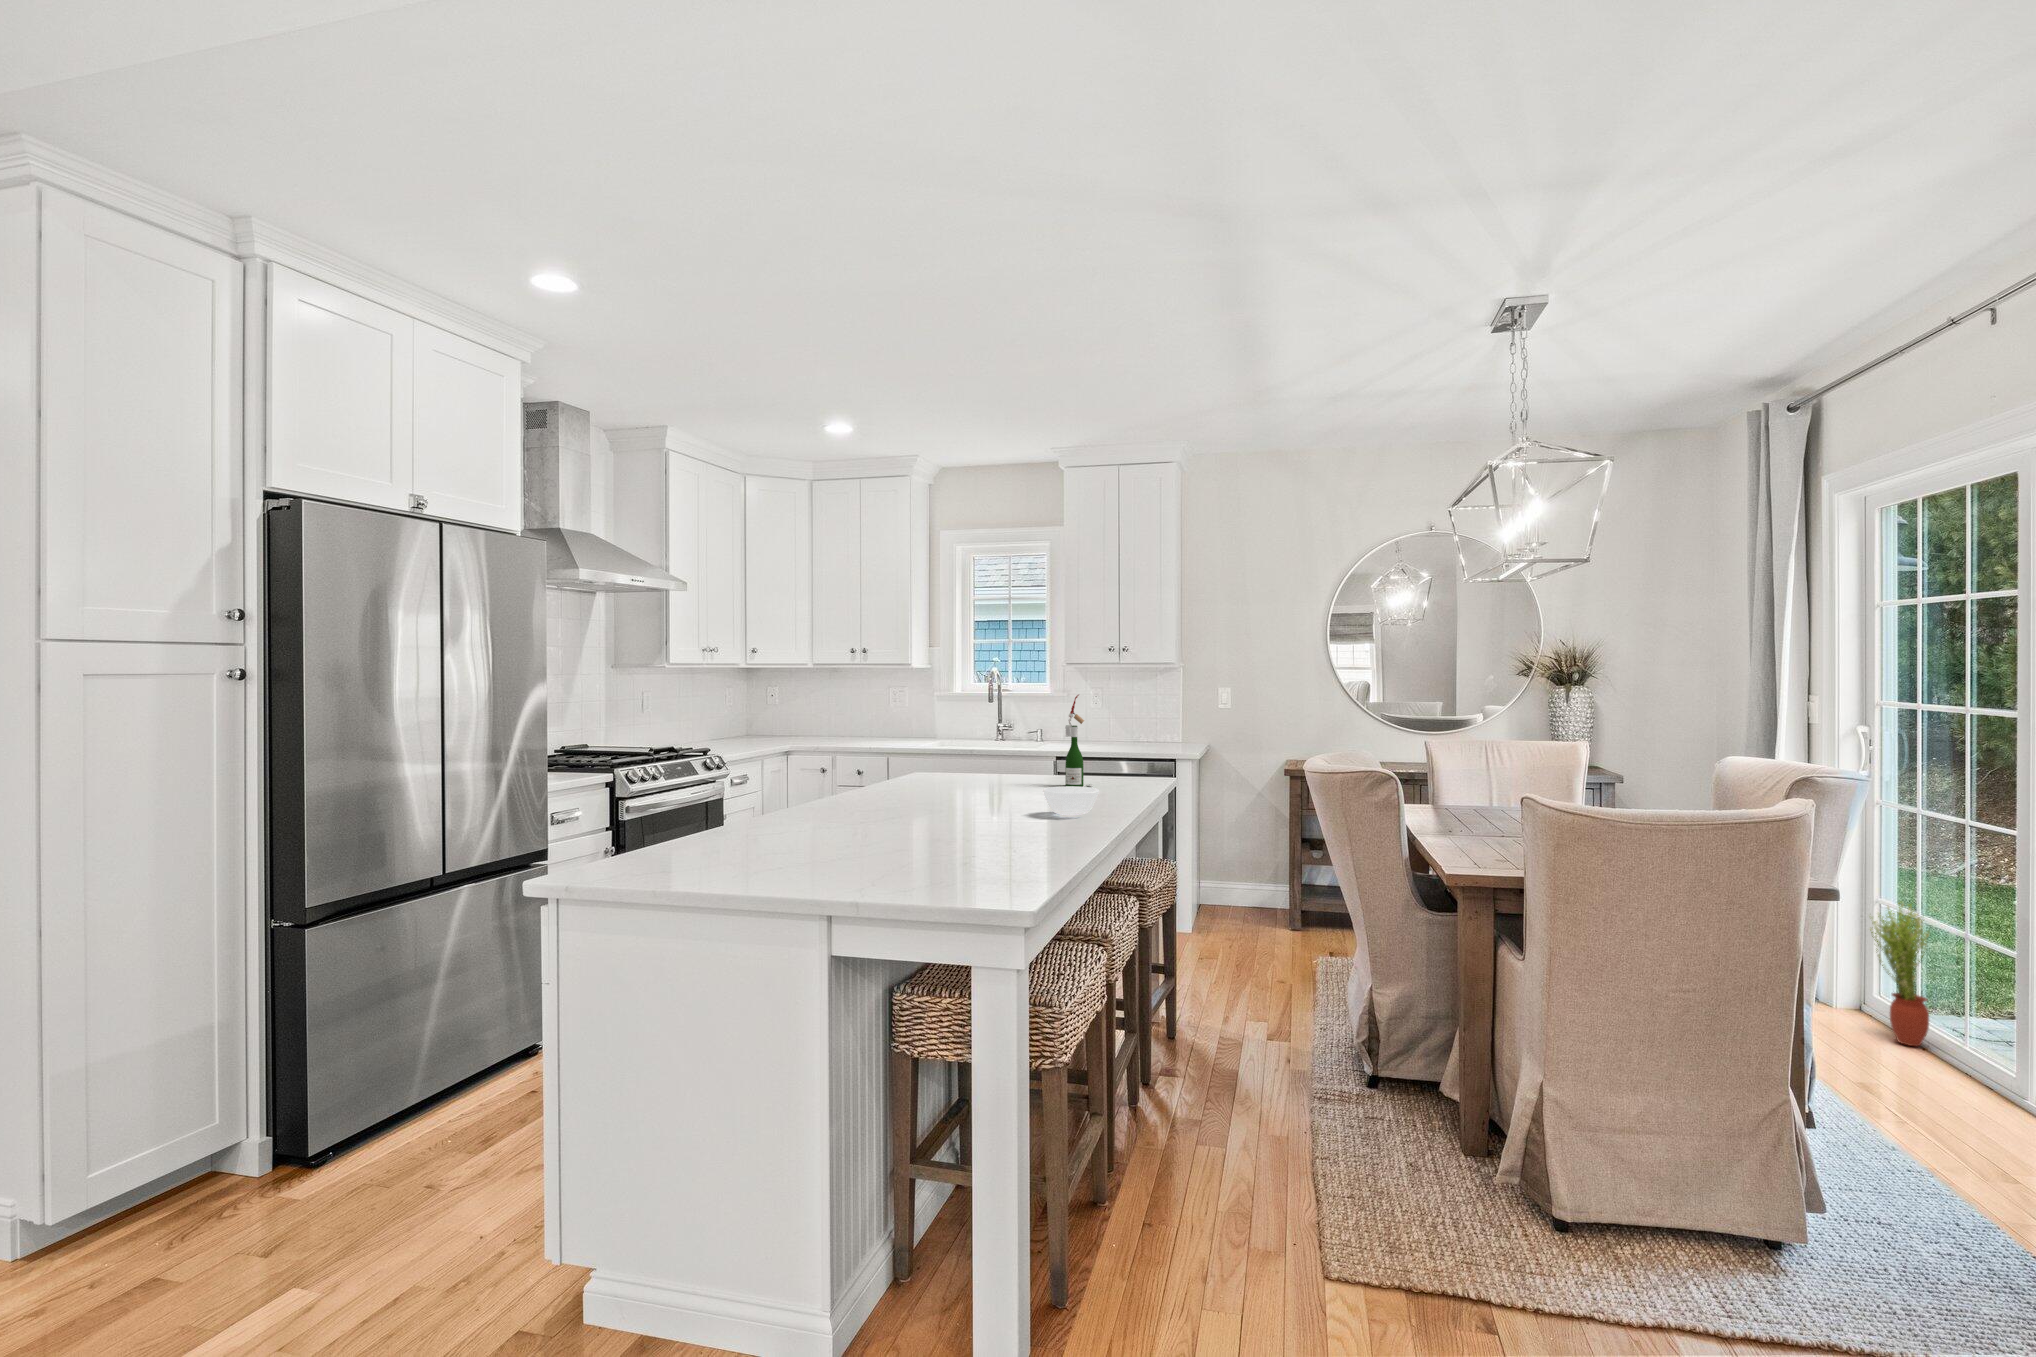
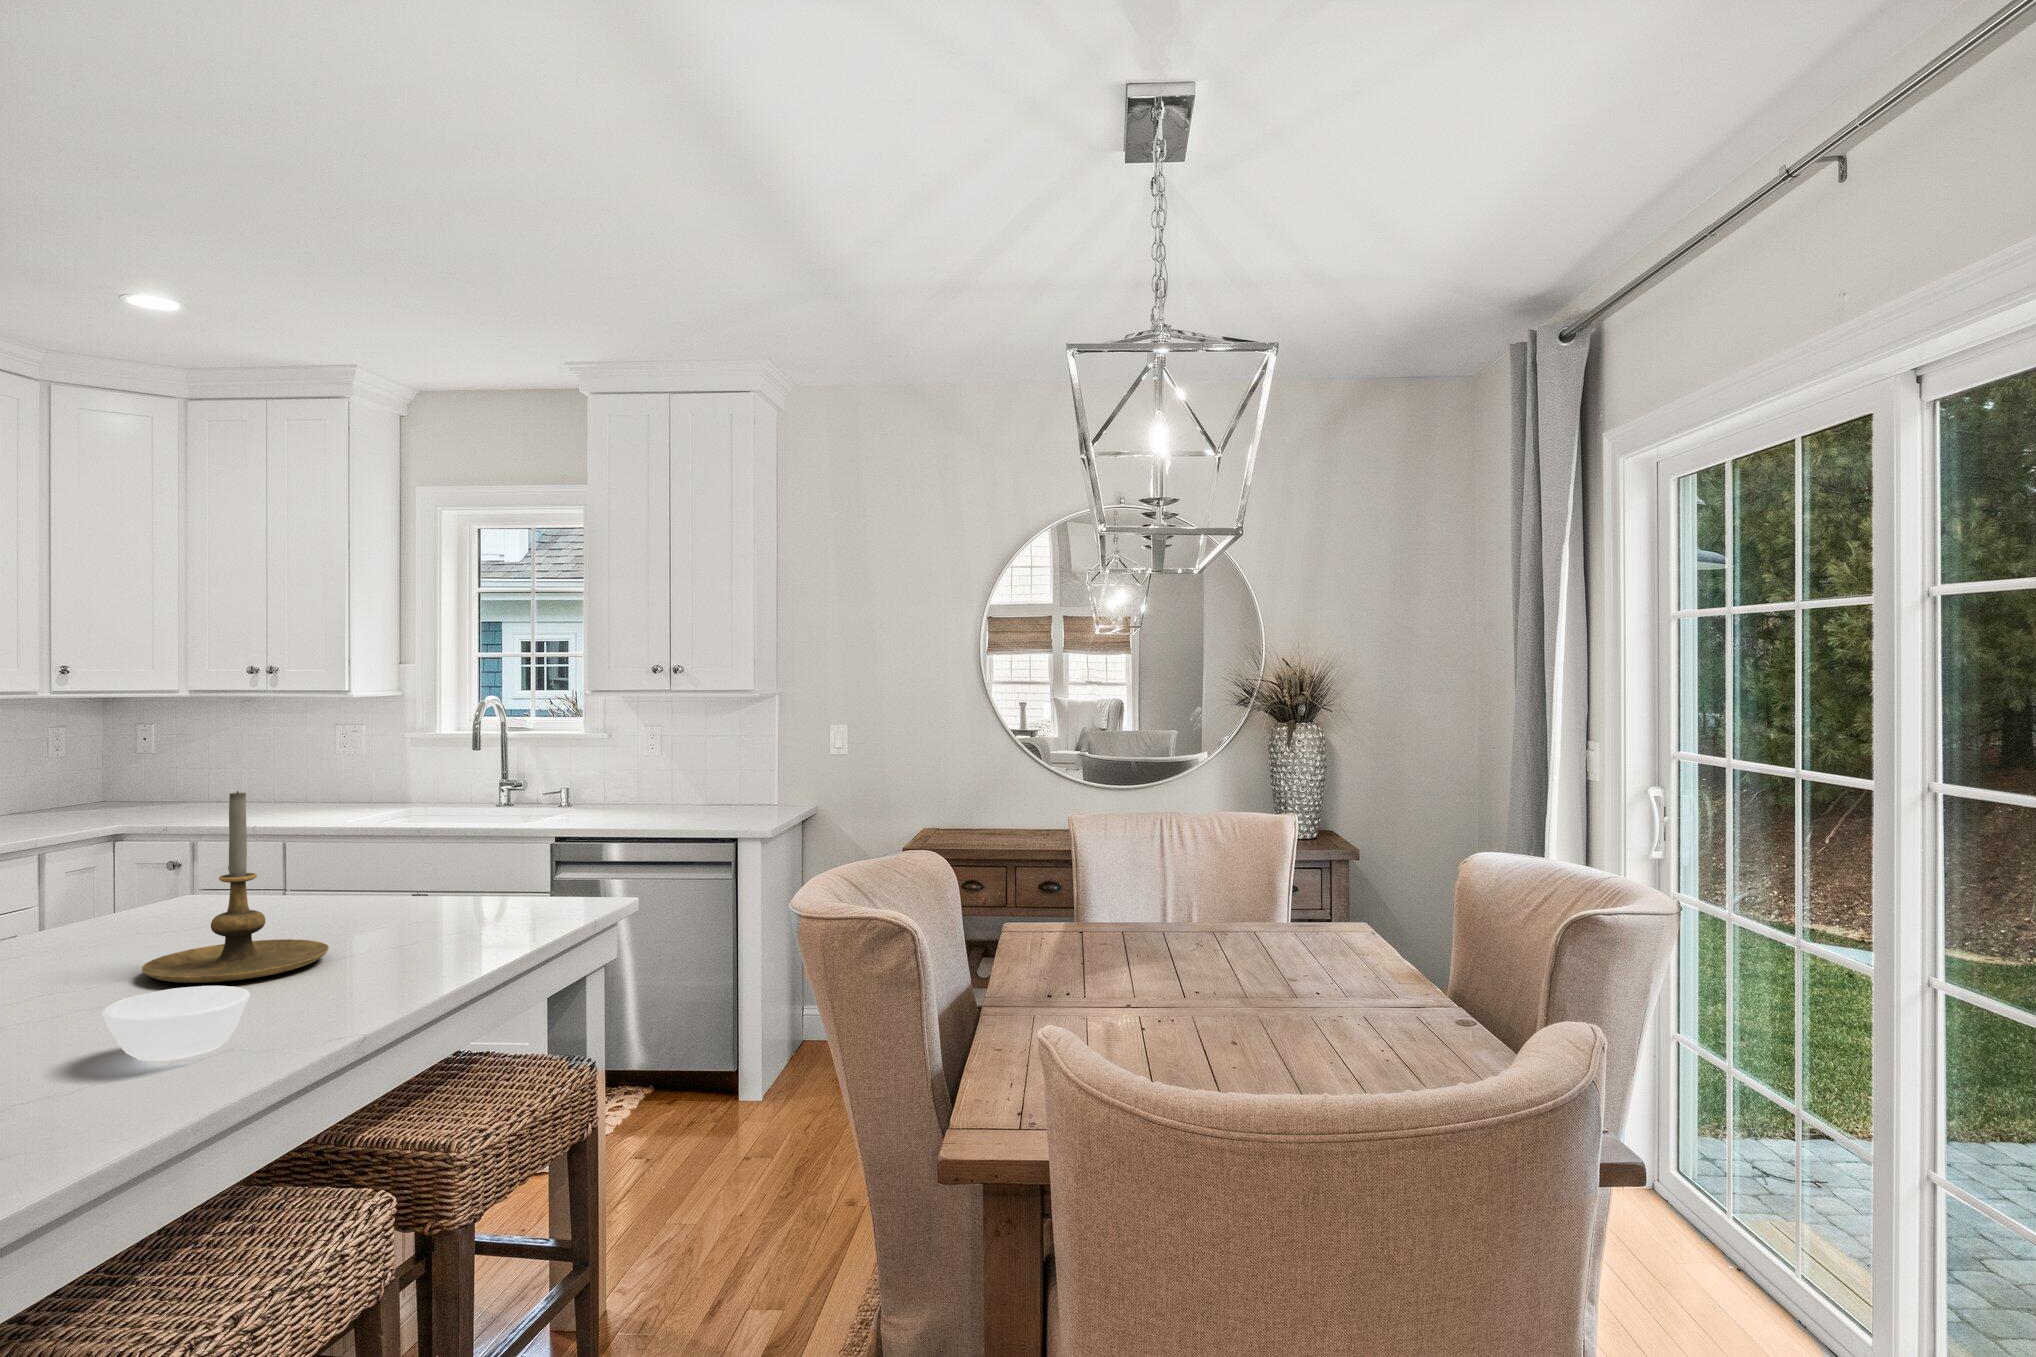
wine bottle: present [1065,695,1093,787] -> none [368,766,422,939]
candle holder: none [987,702,1067,796] -> present [142,791,329,983]
potted plant: present [1870,903,1929,1046] -> none [1666,1049,1746,1269]

